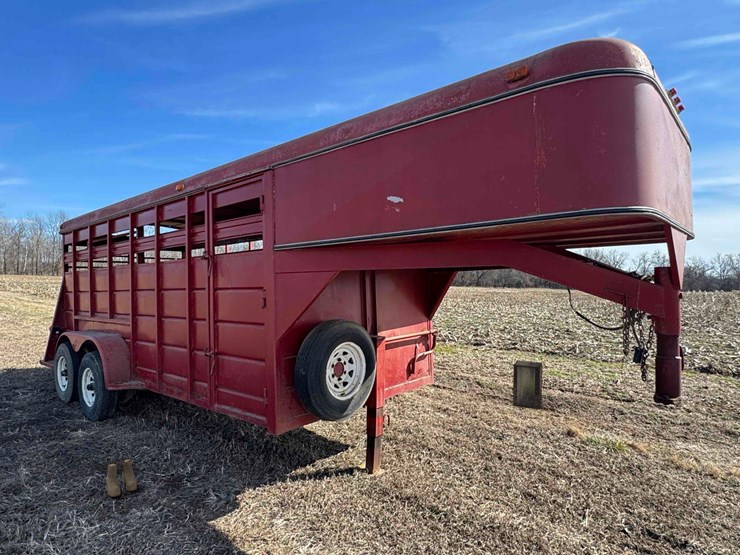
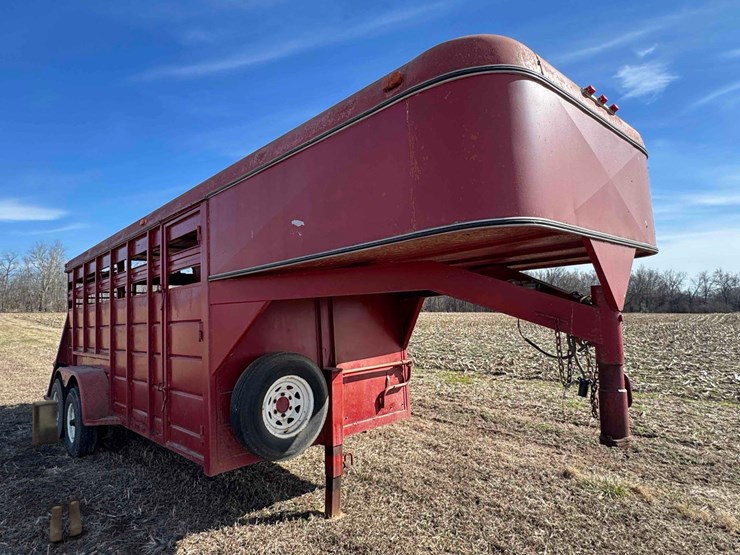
storage box: present [513,361,542,409] -> present [32,399,62,446]

